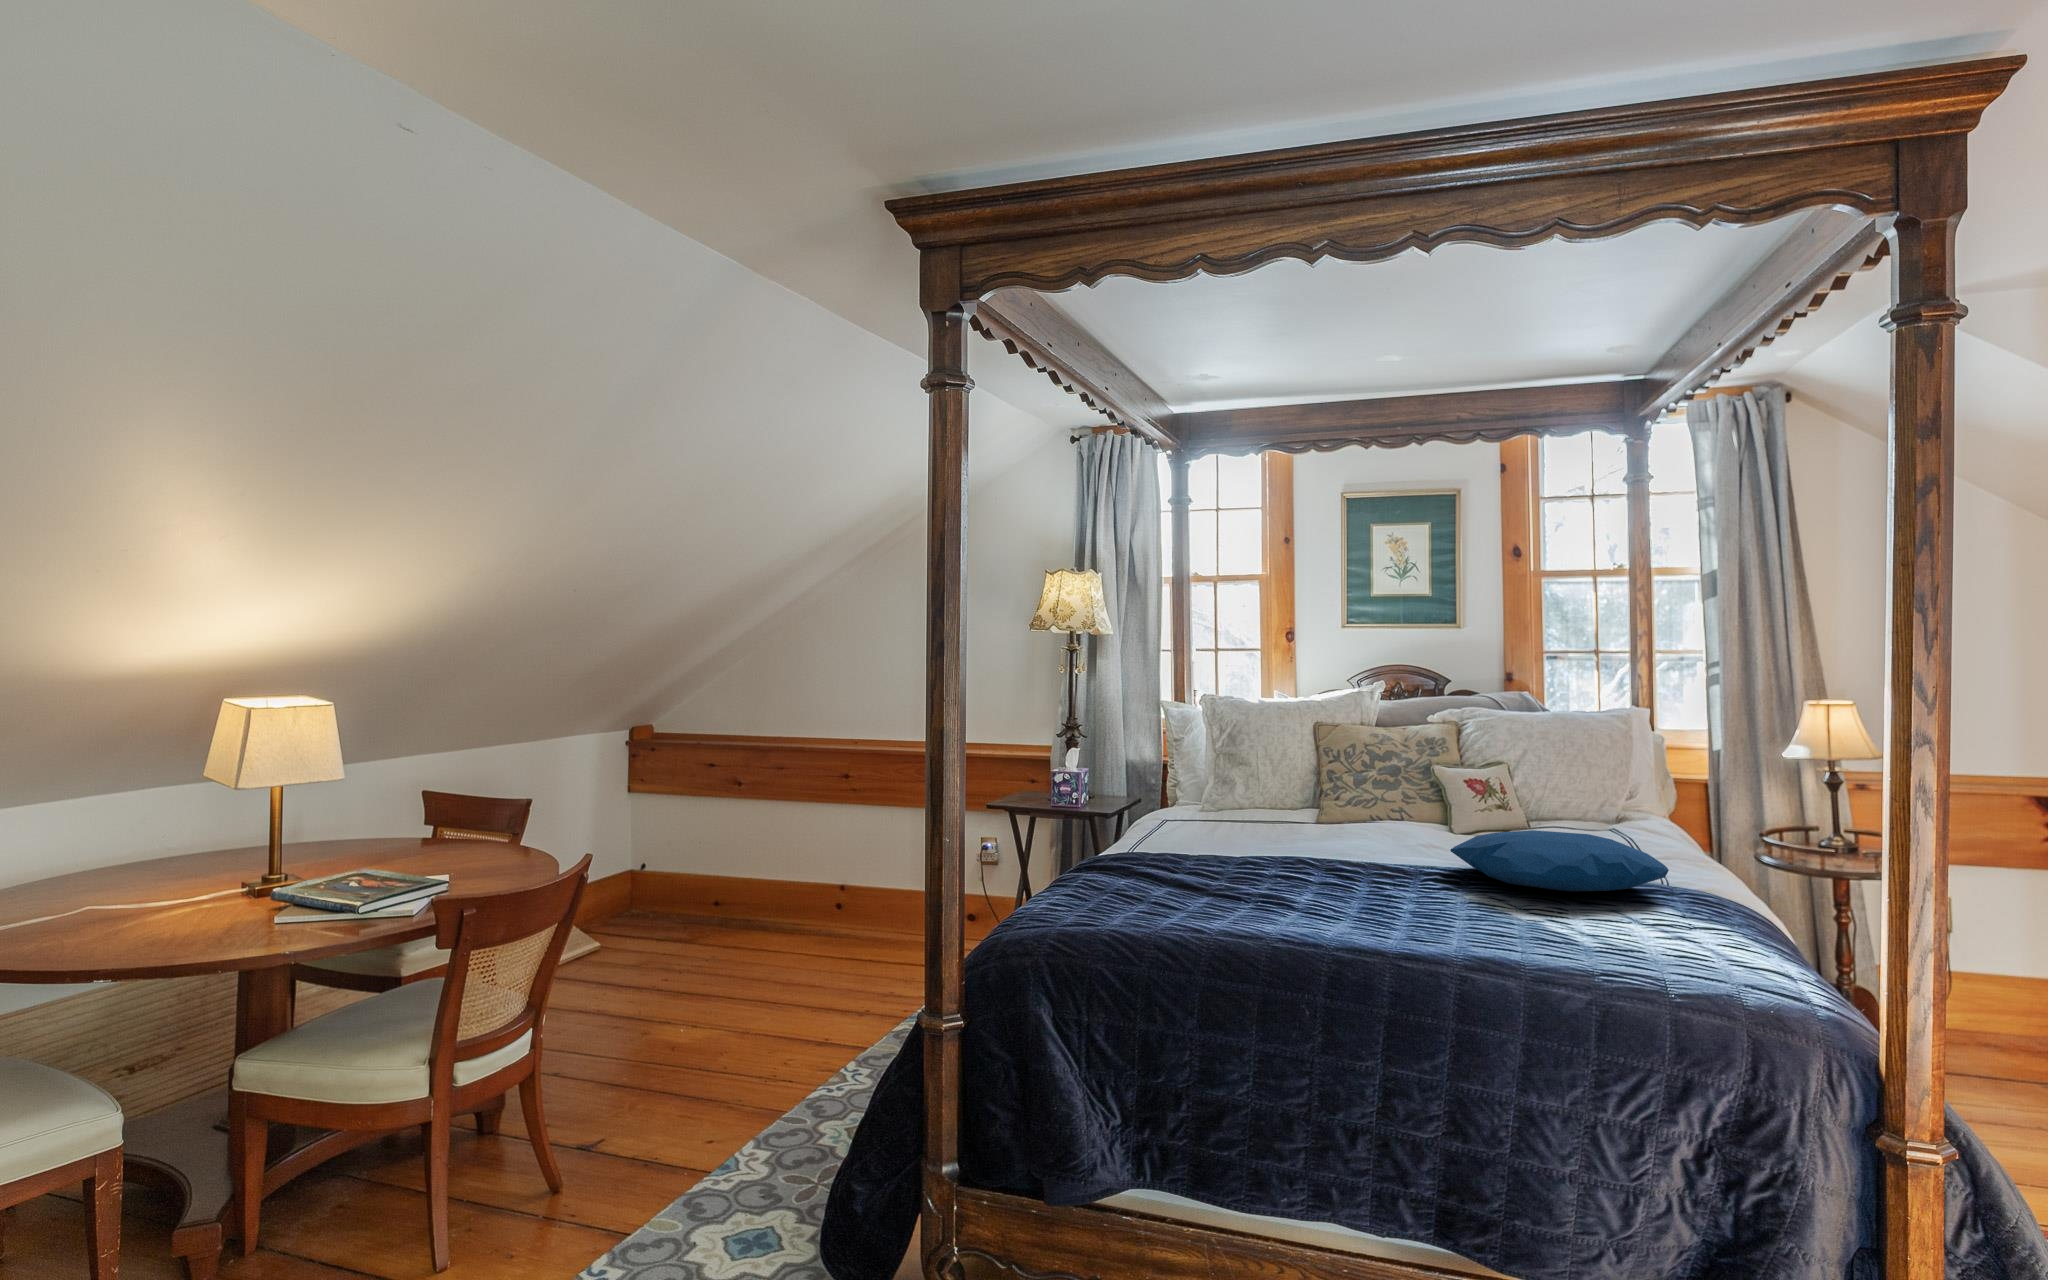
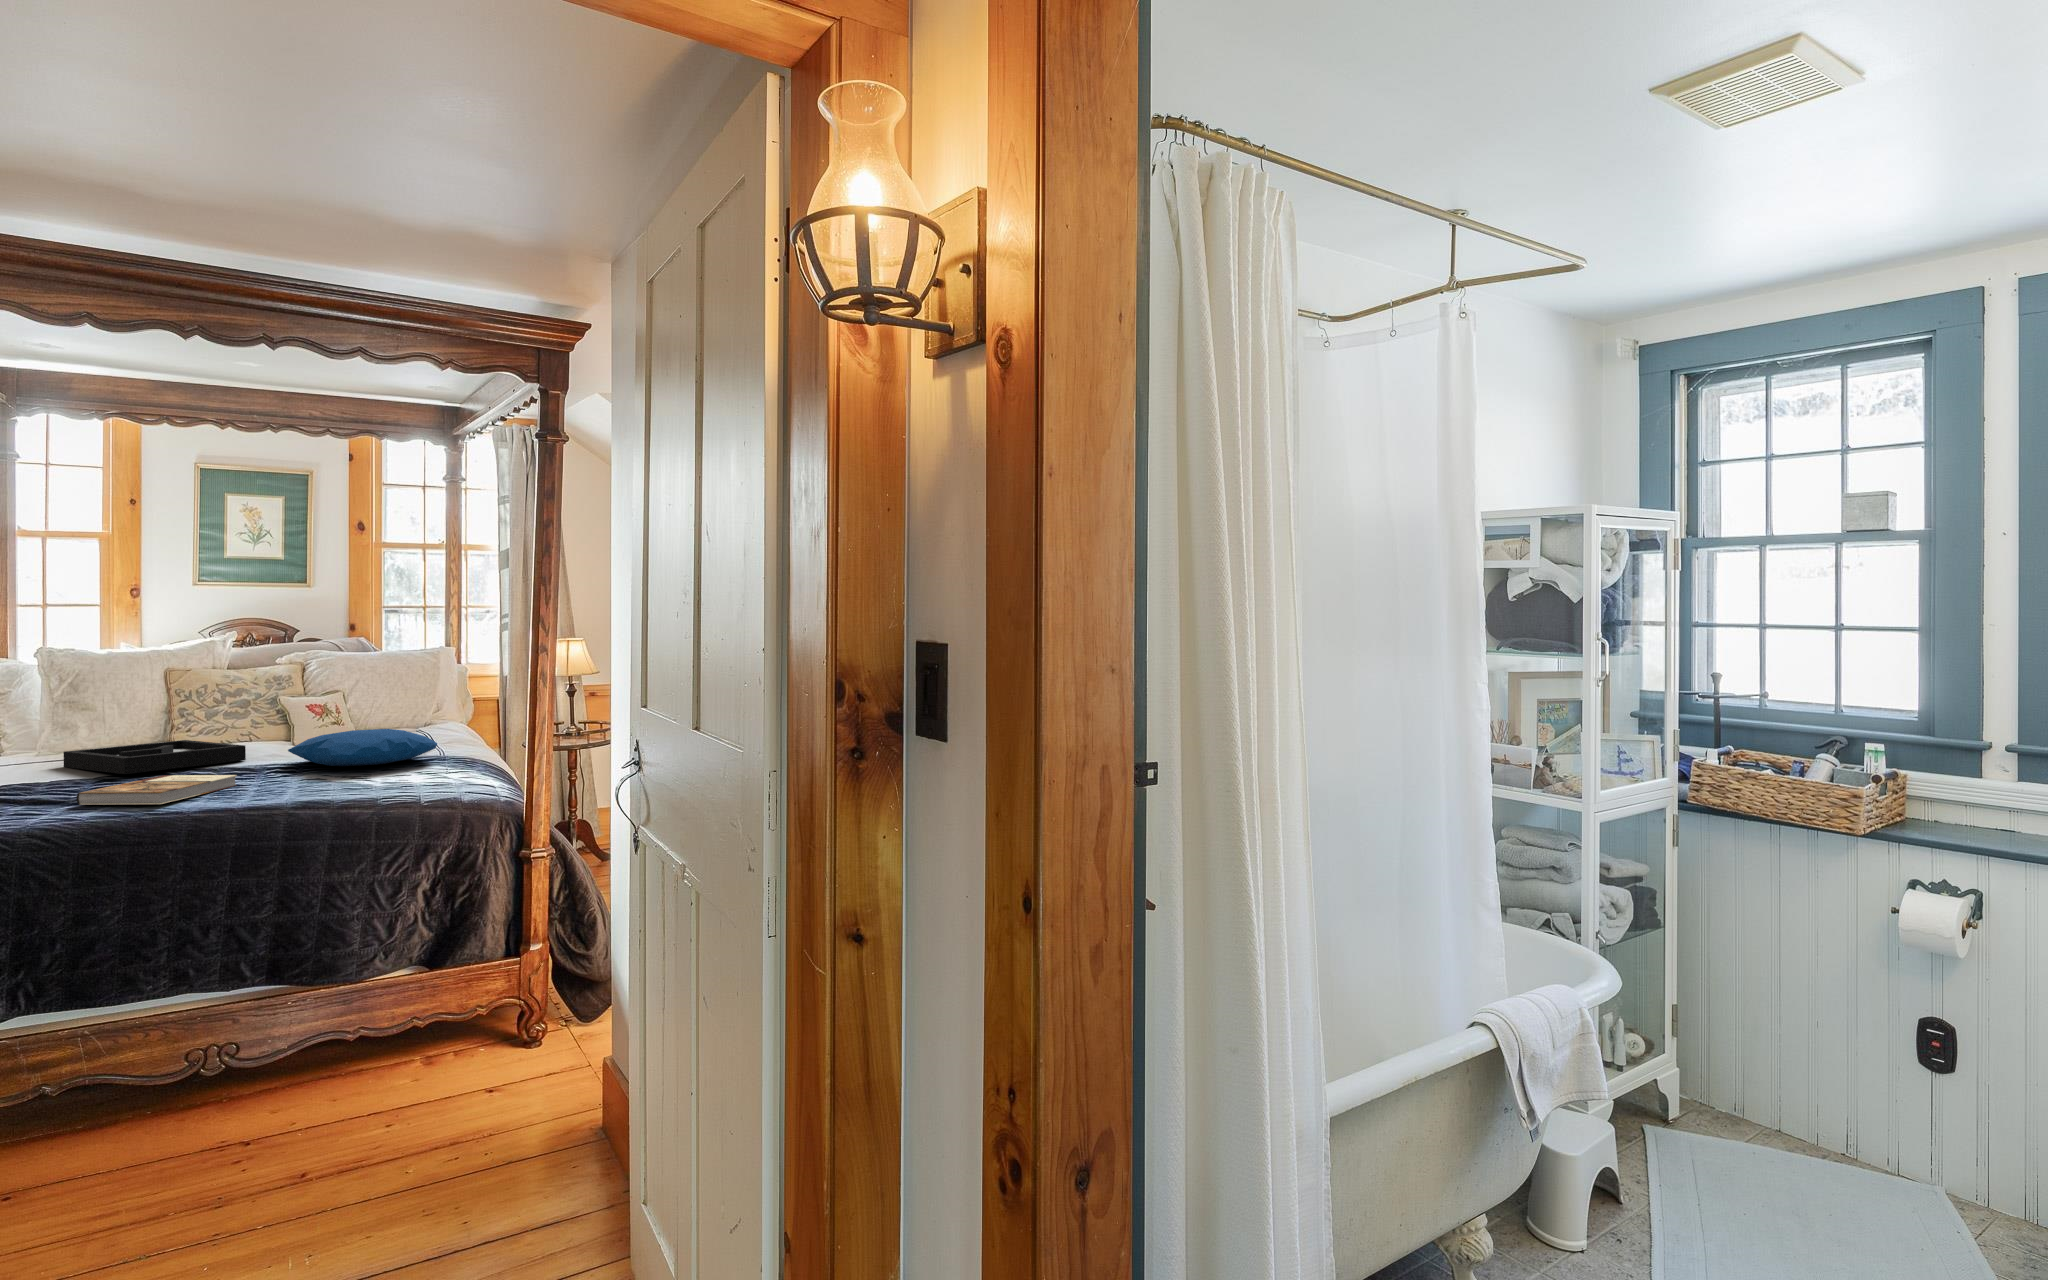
decorative tray: none [1214,814,1398,858] -> present [63,740,246,774]
book: none [1214,869,1390,921] -> present [76,775,237,805]

